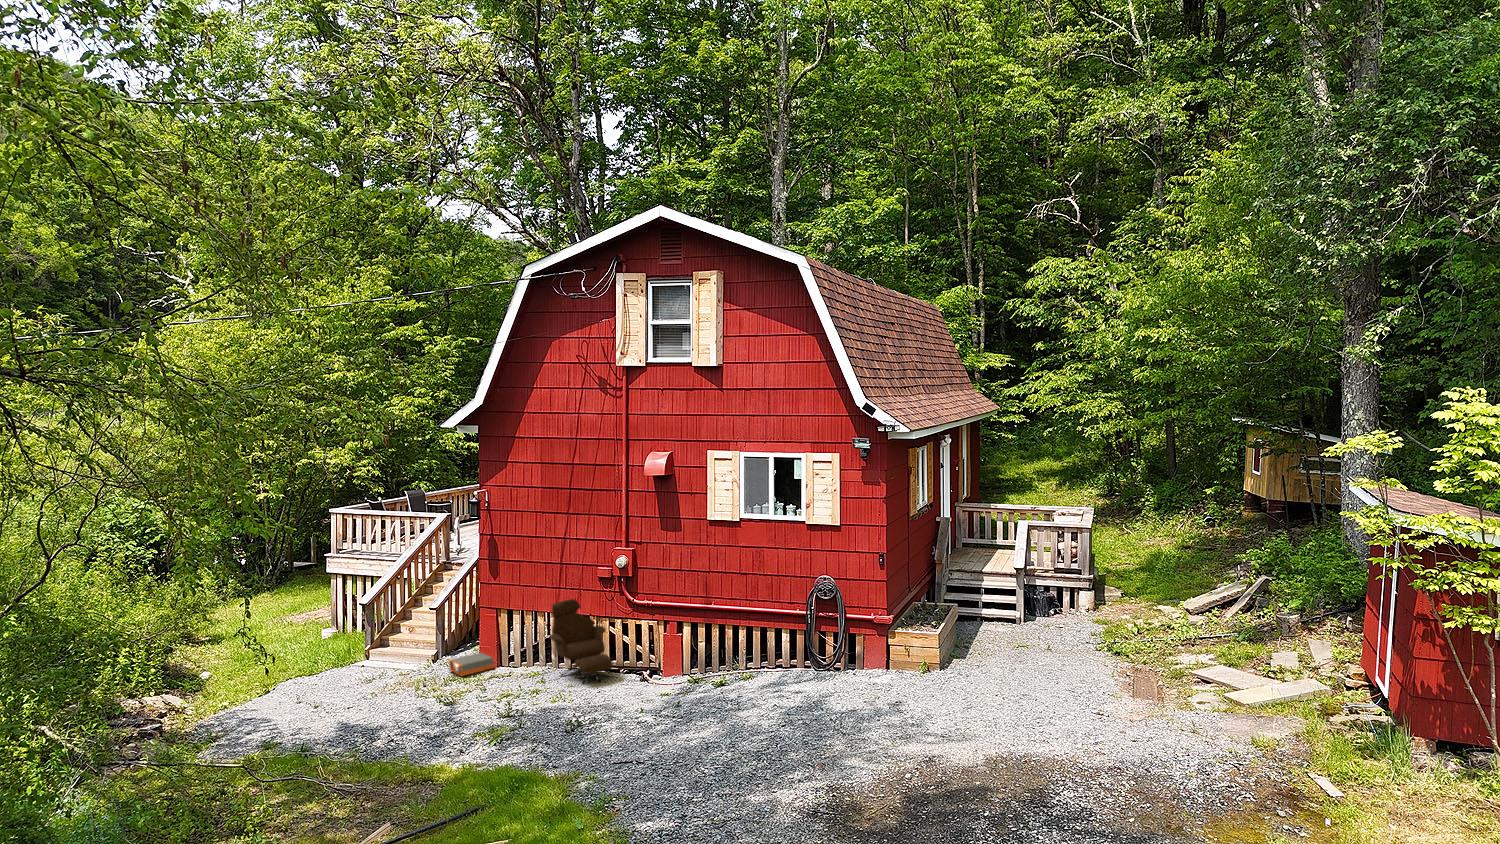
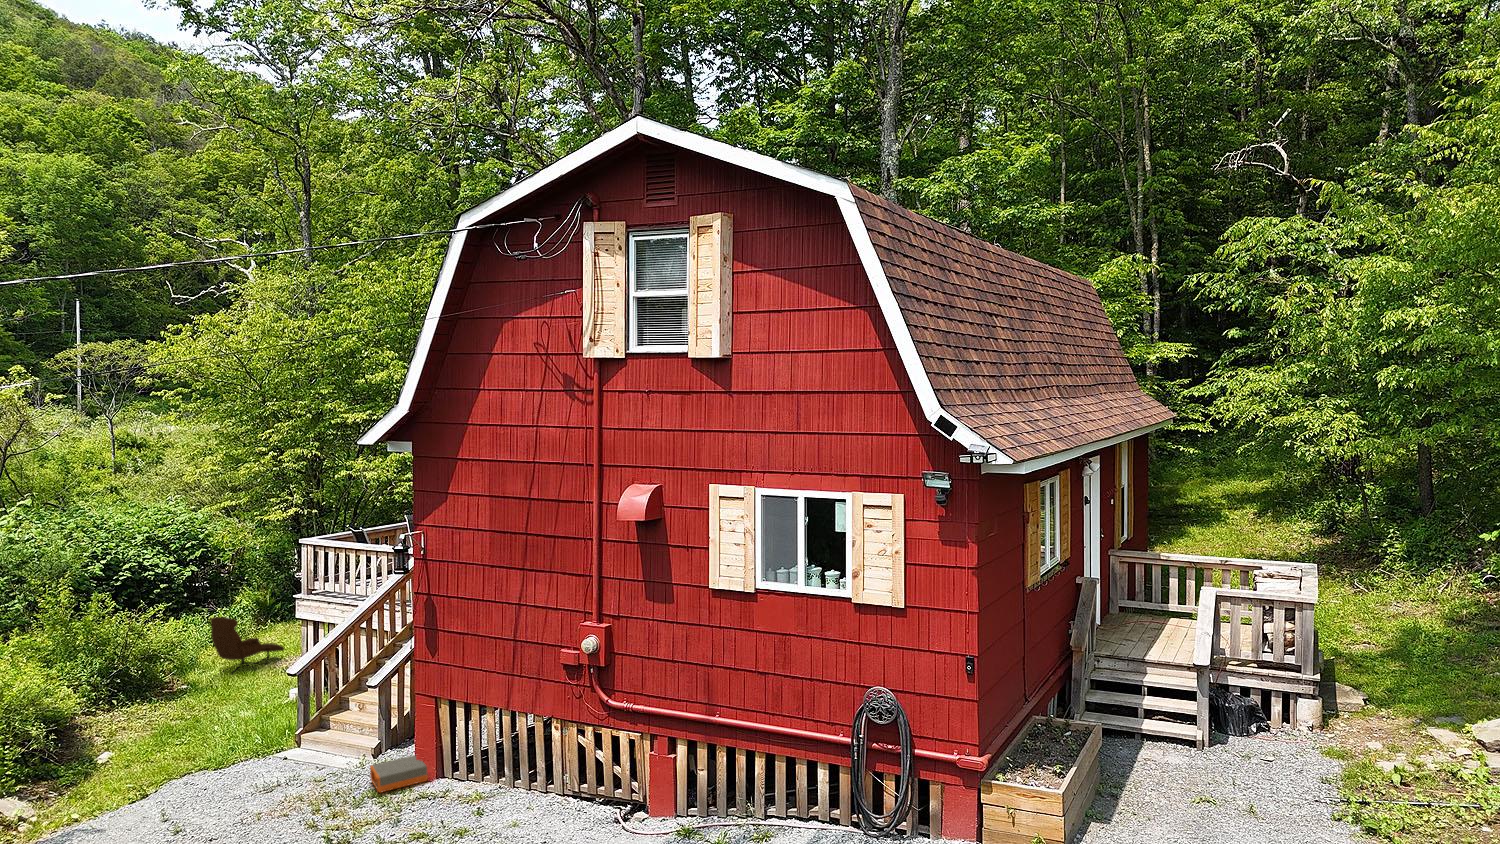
lounge chair: present [550,599,613,682] -> present [210,617,285,674]

